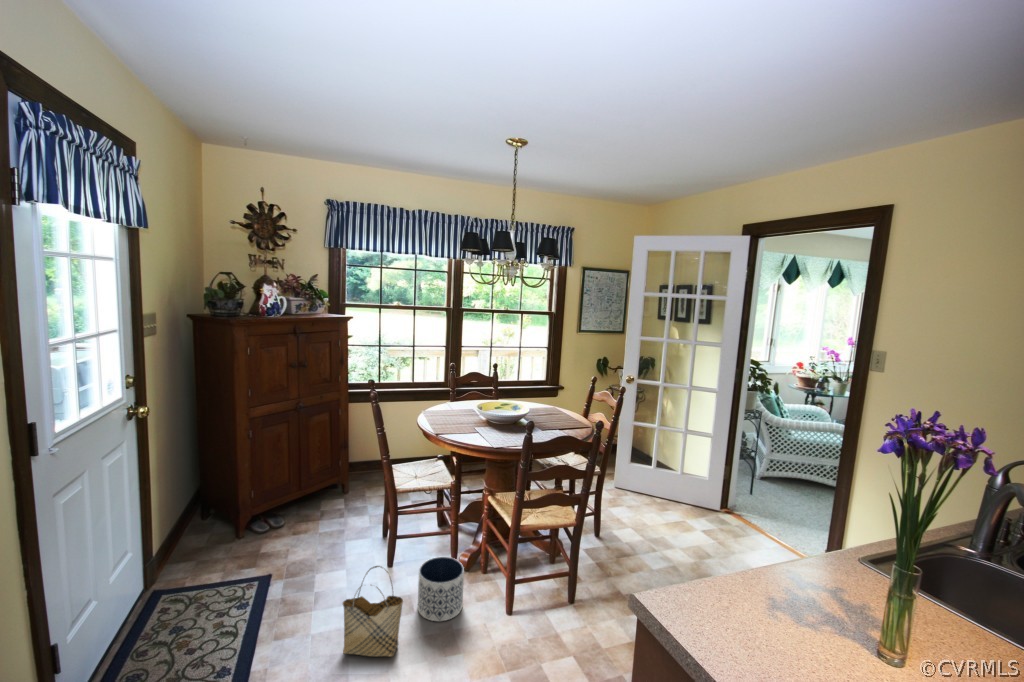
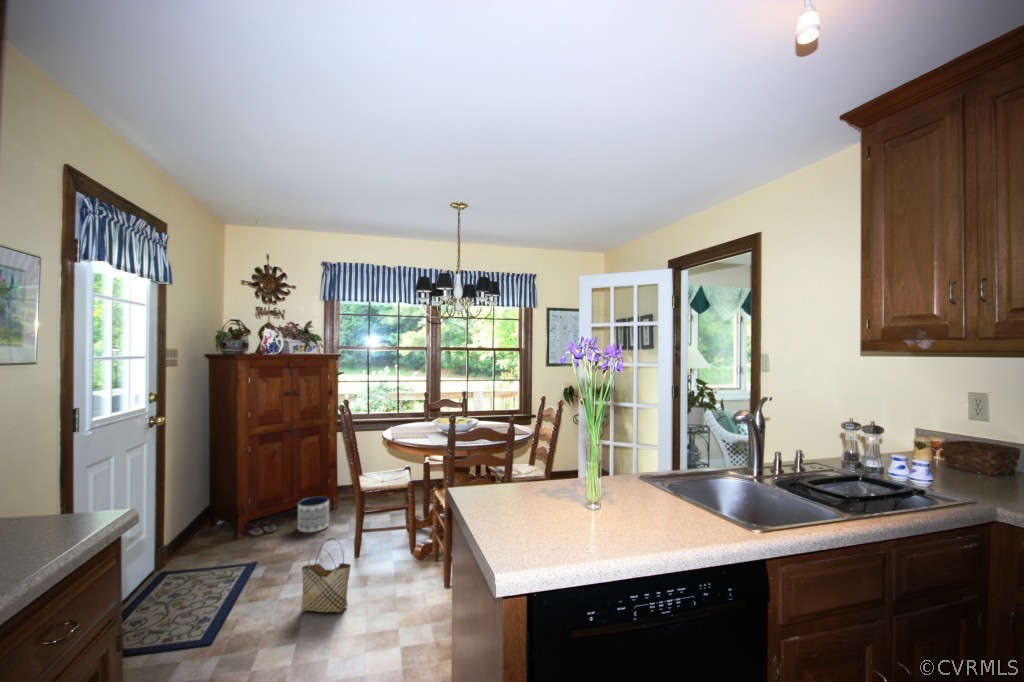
planter: present [418,557,464,621] -> present [298,497,329,532]

